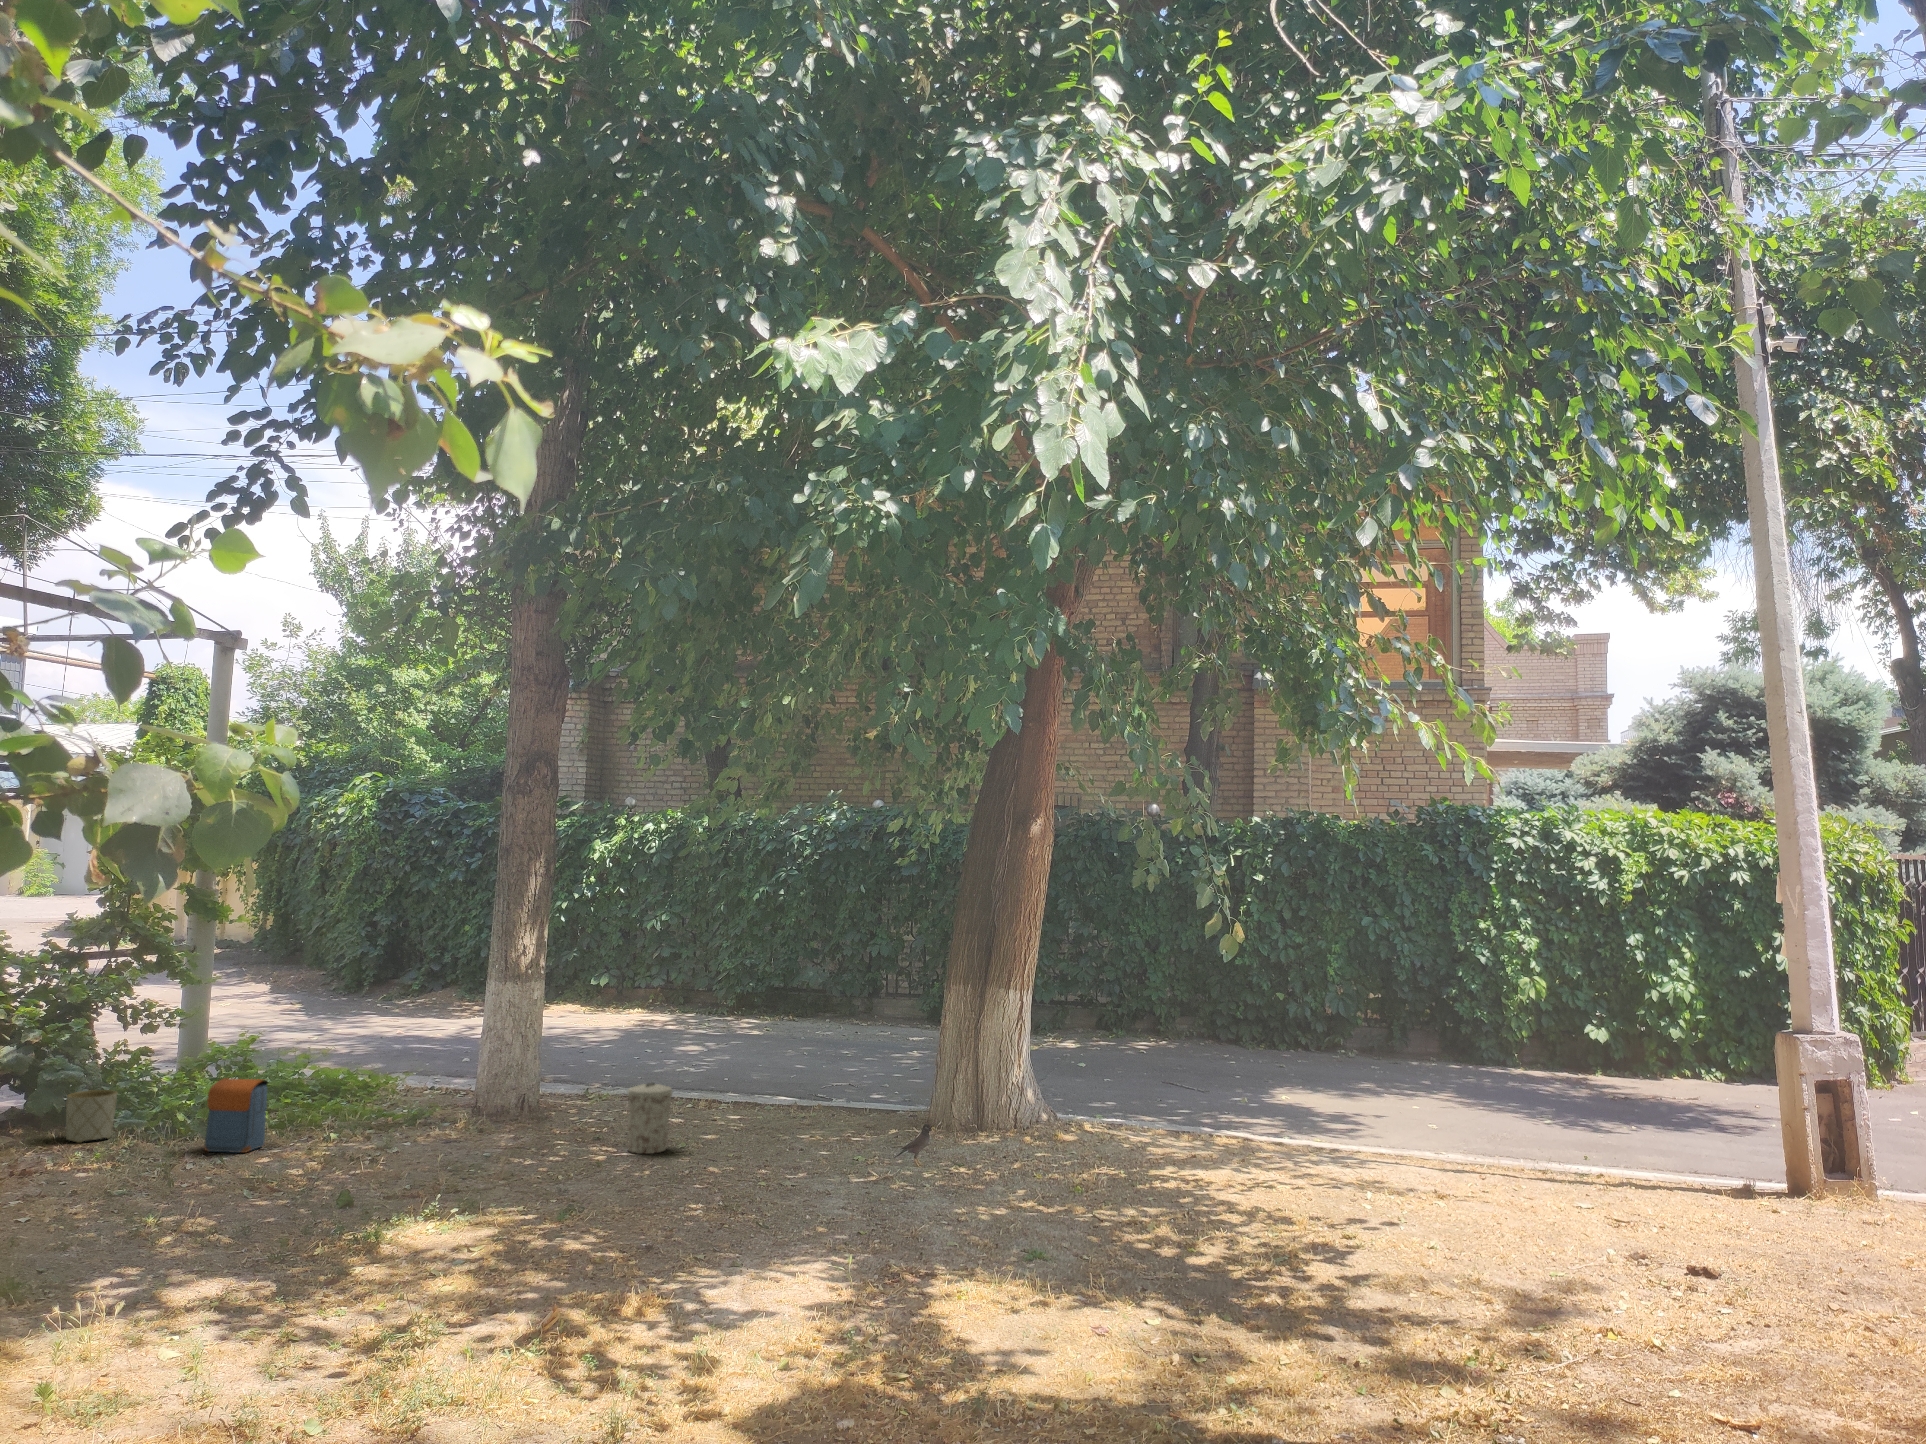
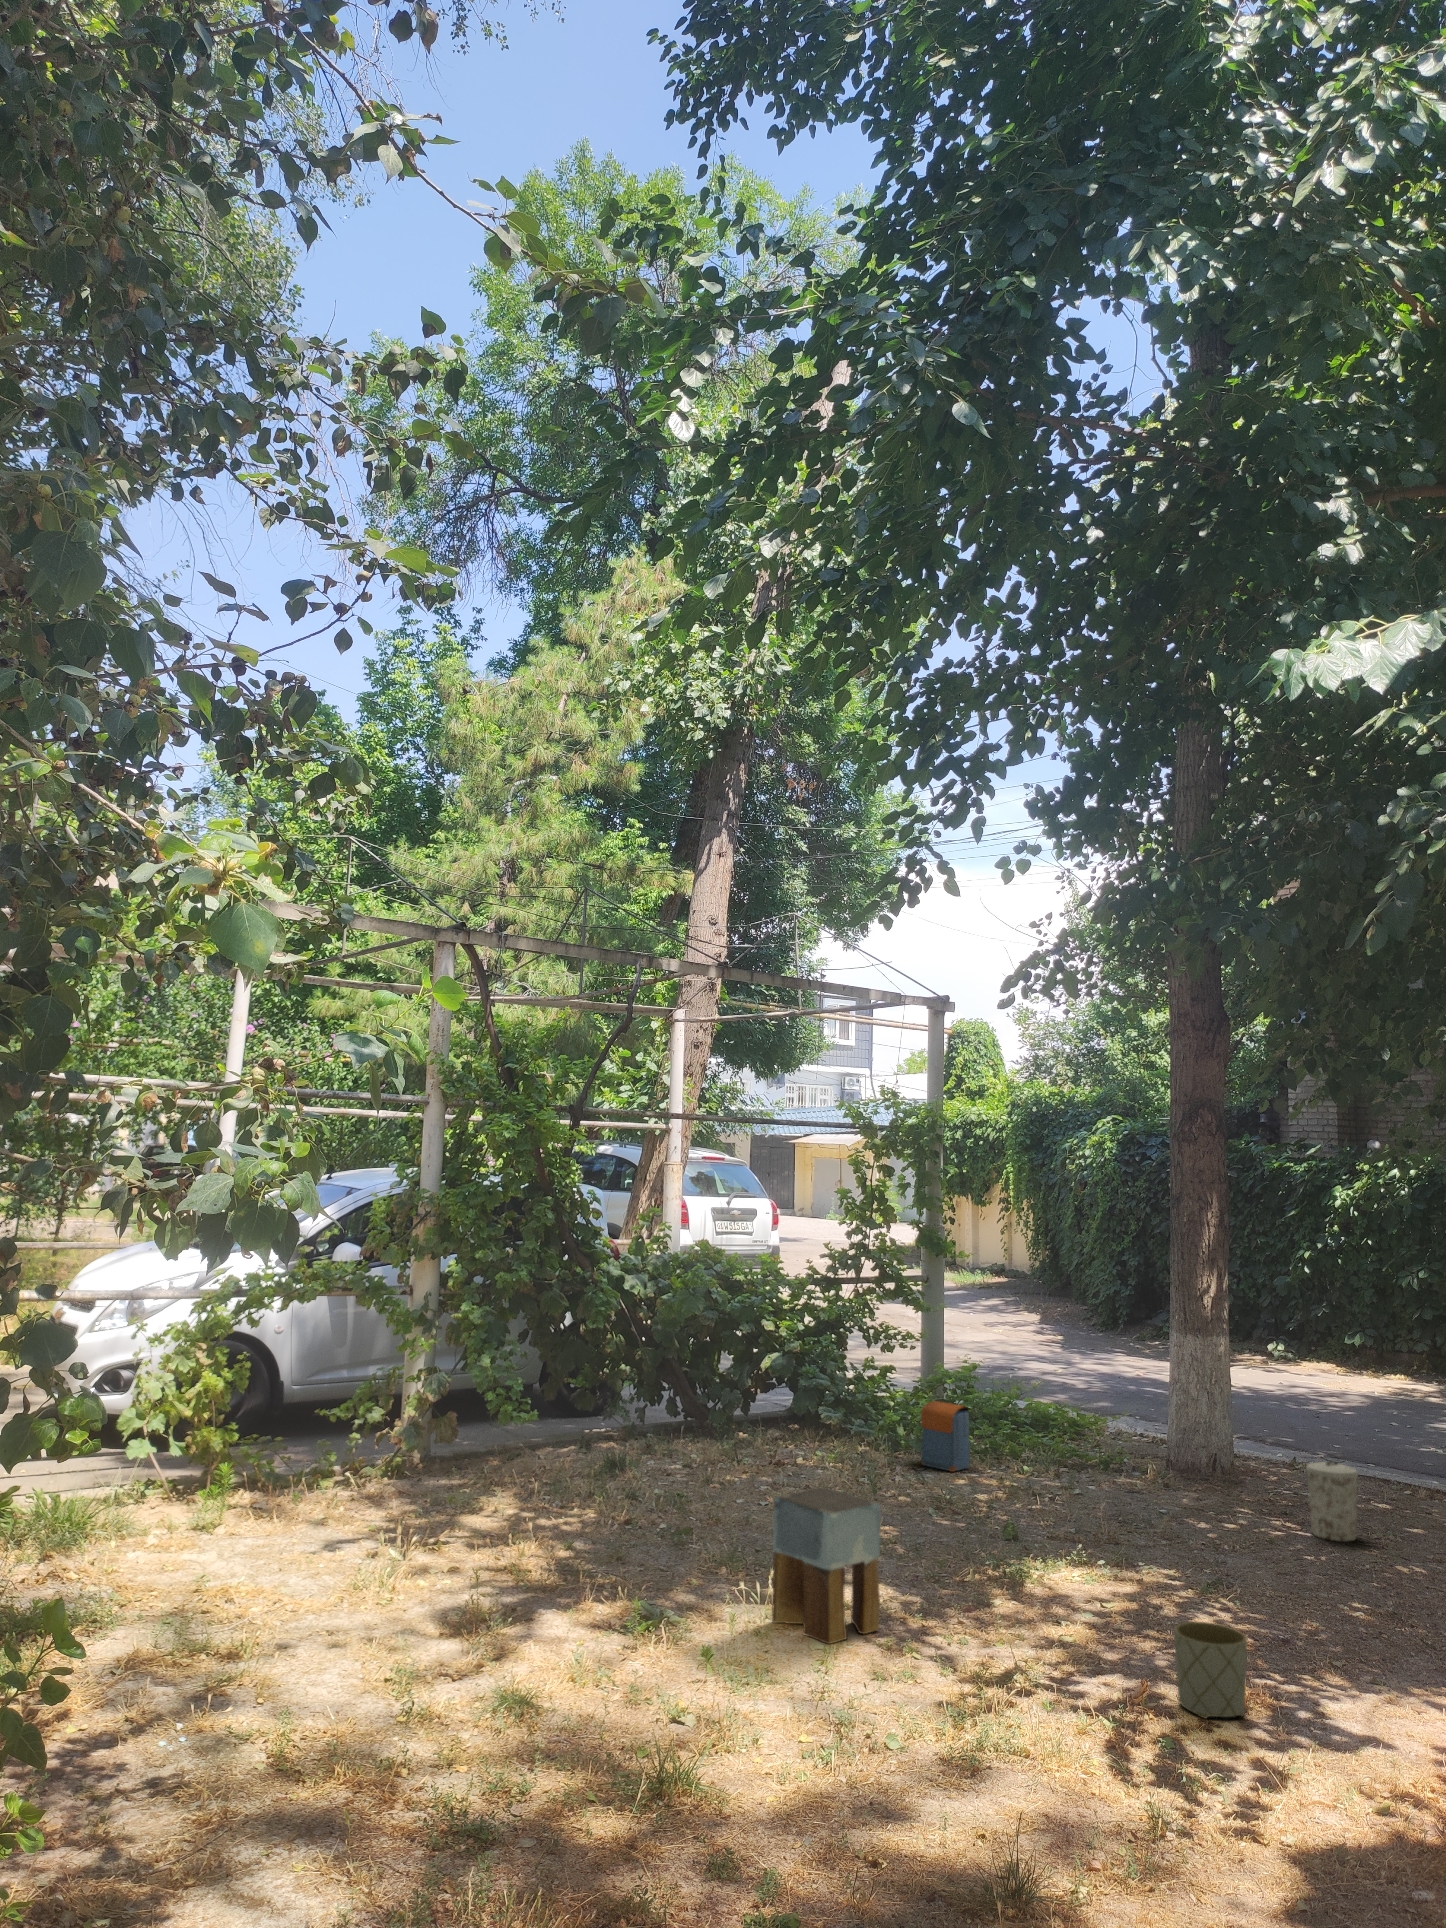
planter: present [66,1090,117,1143] -> present [1174,1622,1247,1719]
stool: none [96,1185,251,1360] -> present [772,1488,881,1644]

